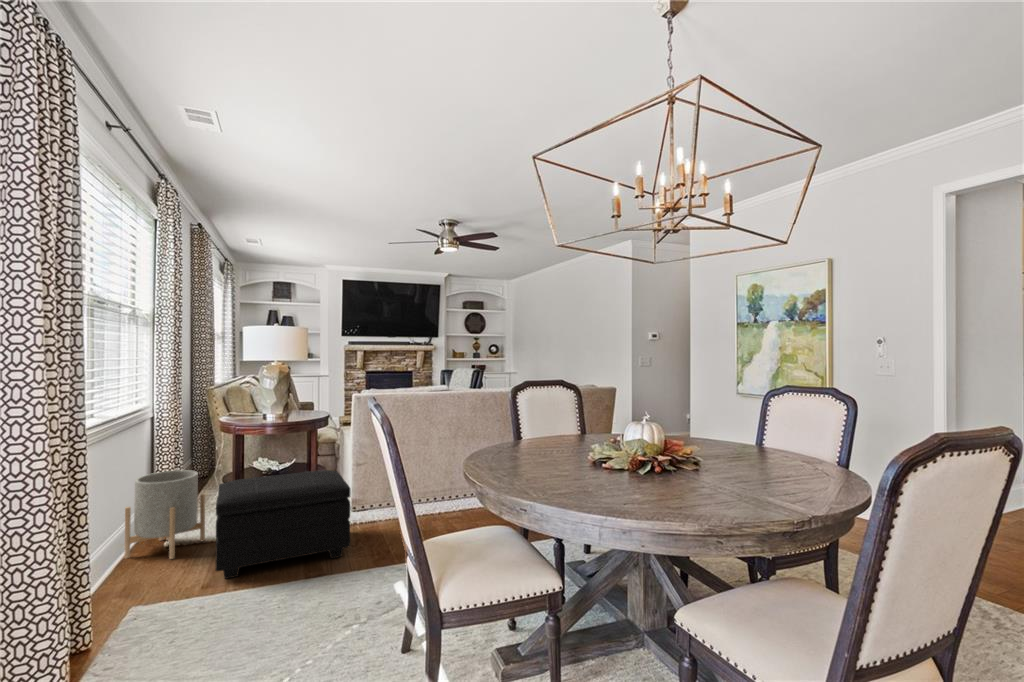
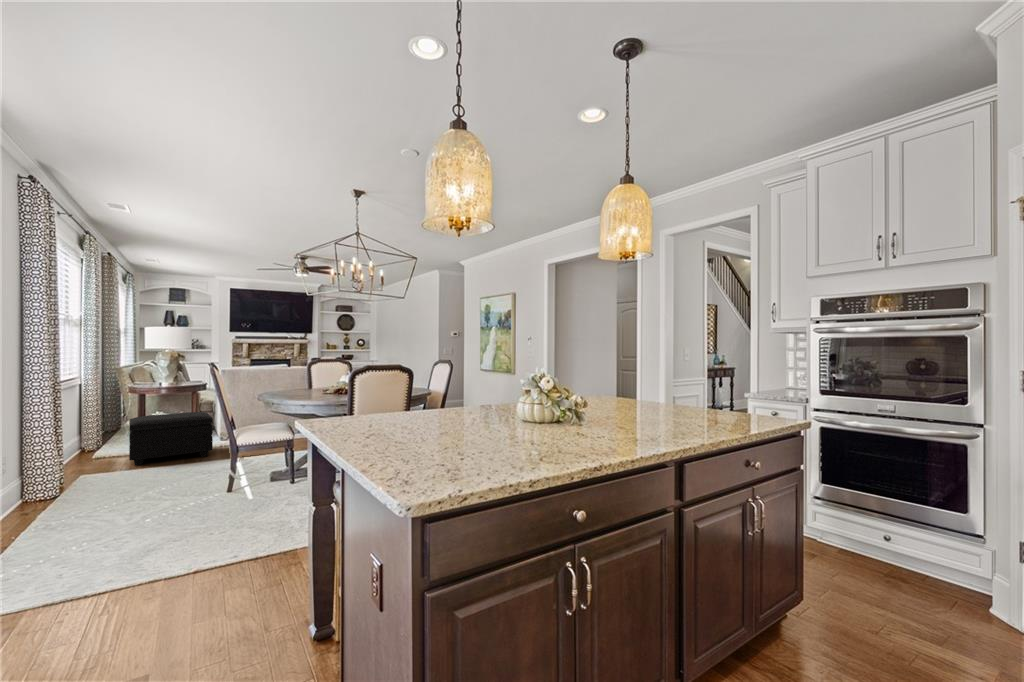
planter: present [124,470,205,559] -> none [68,414,120,462]

